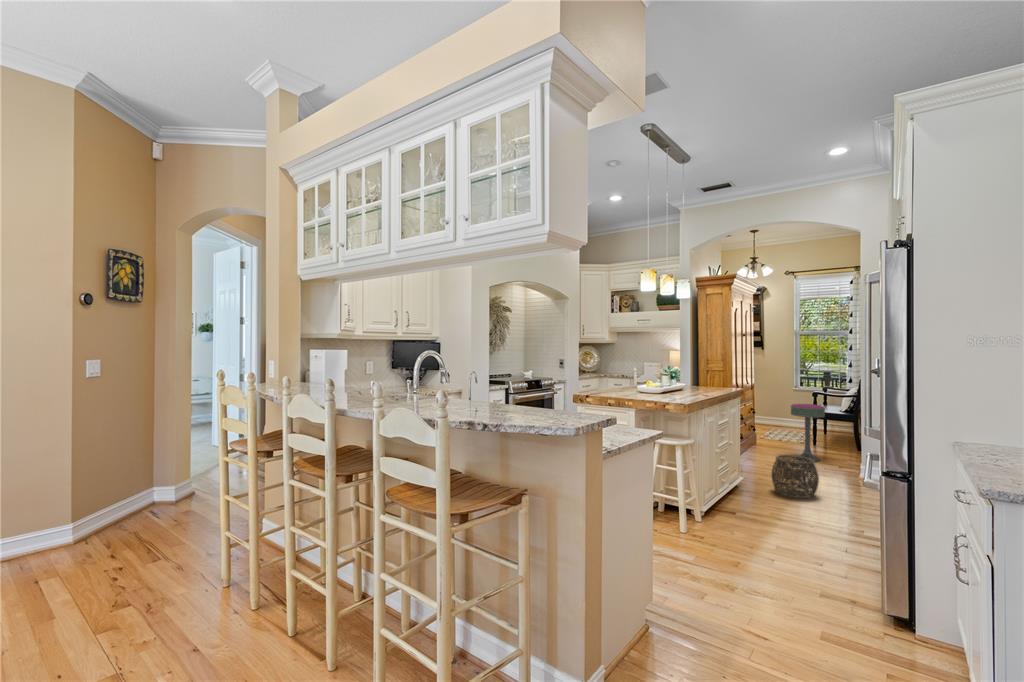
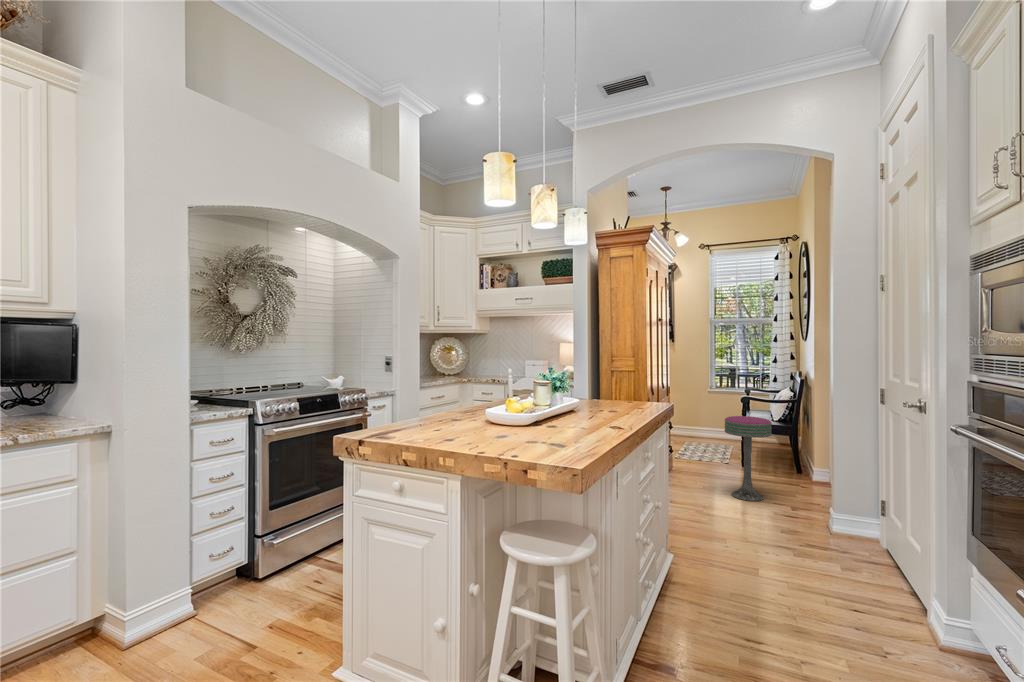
woven basket: present [772,455,819,498] -> none [722,517,806,604]

